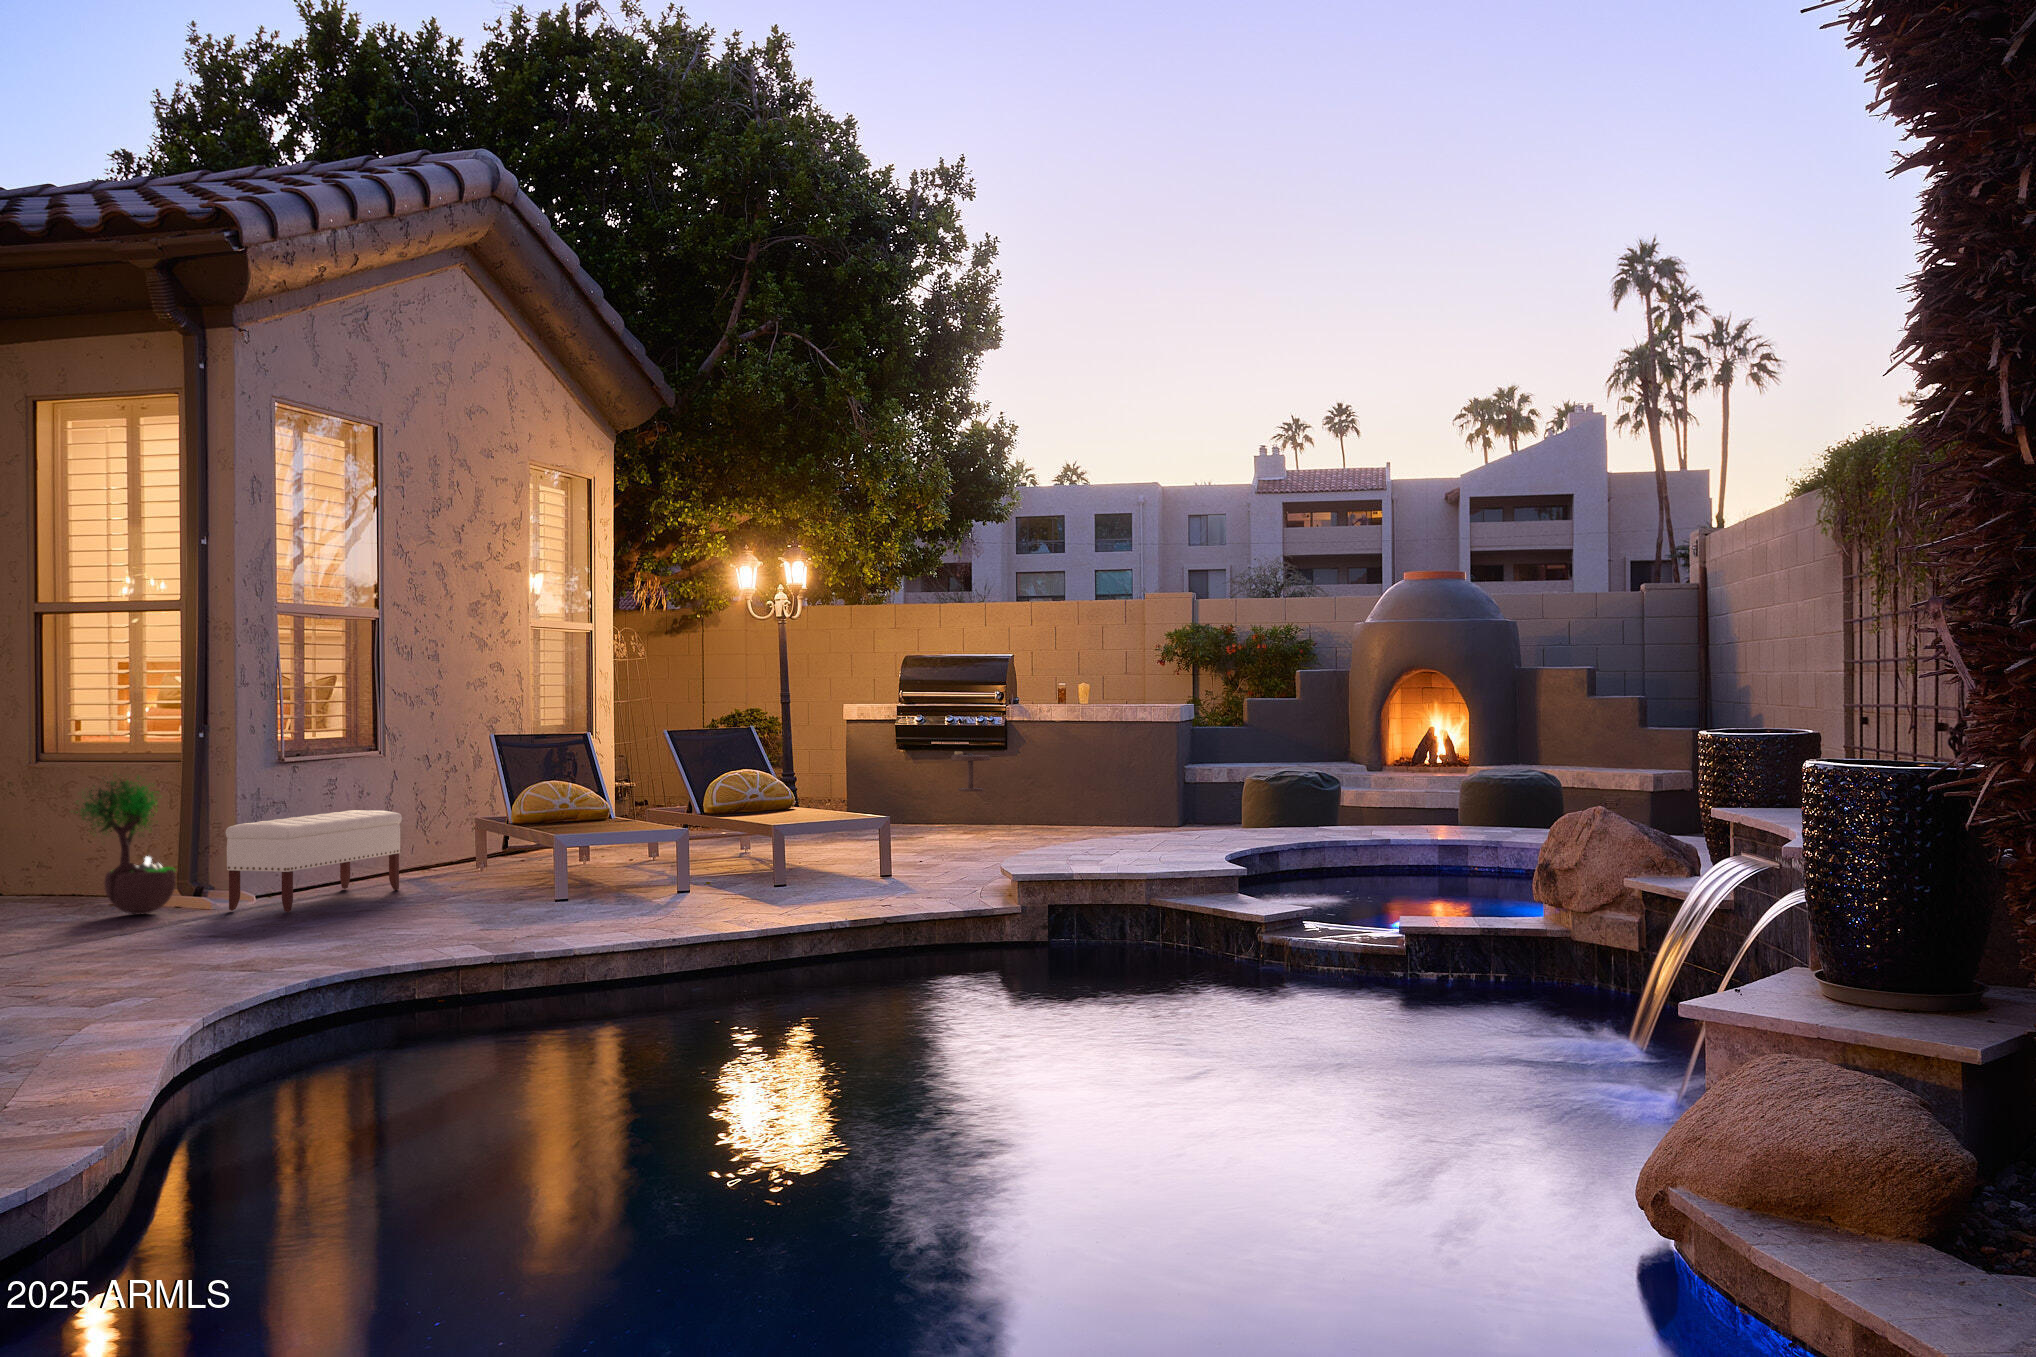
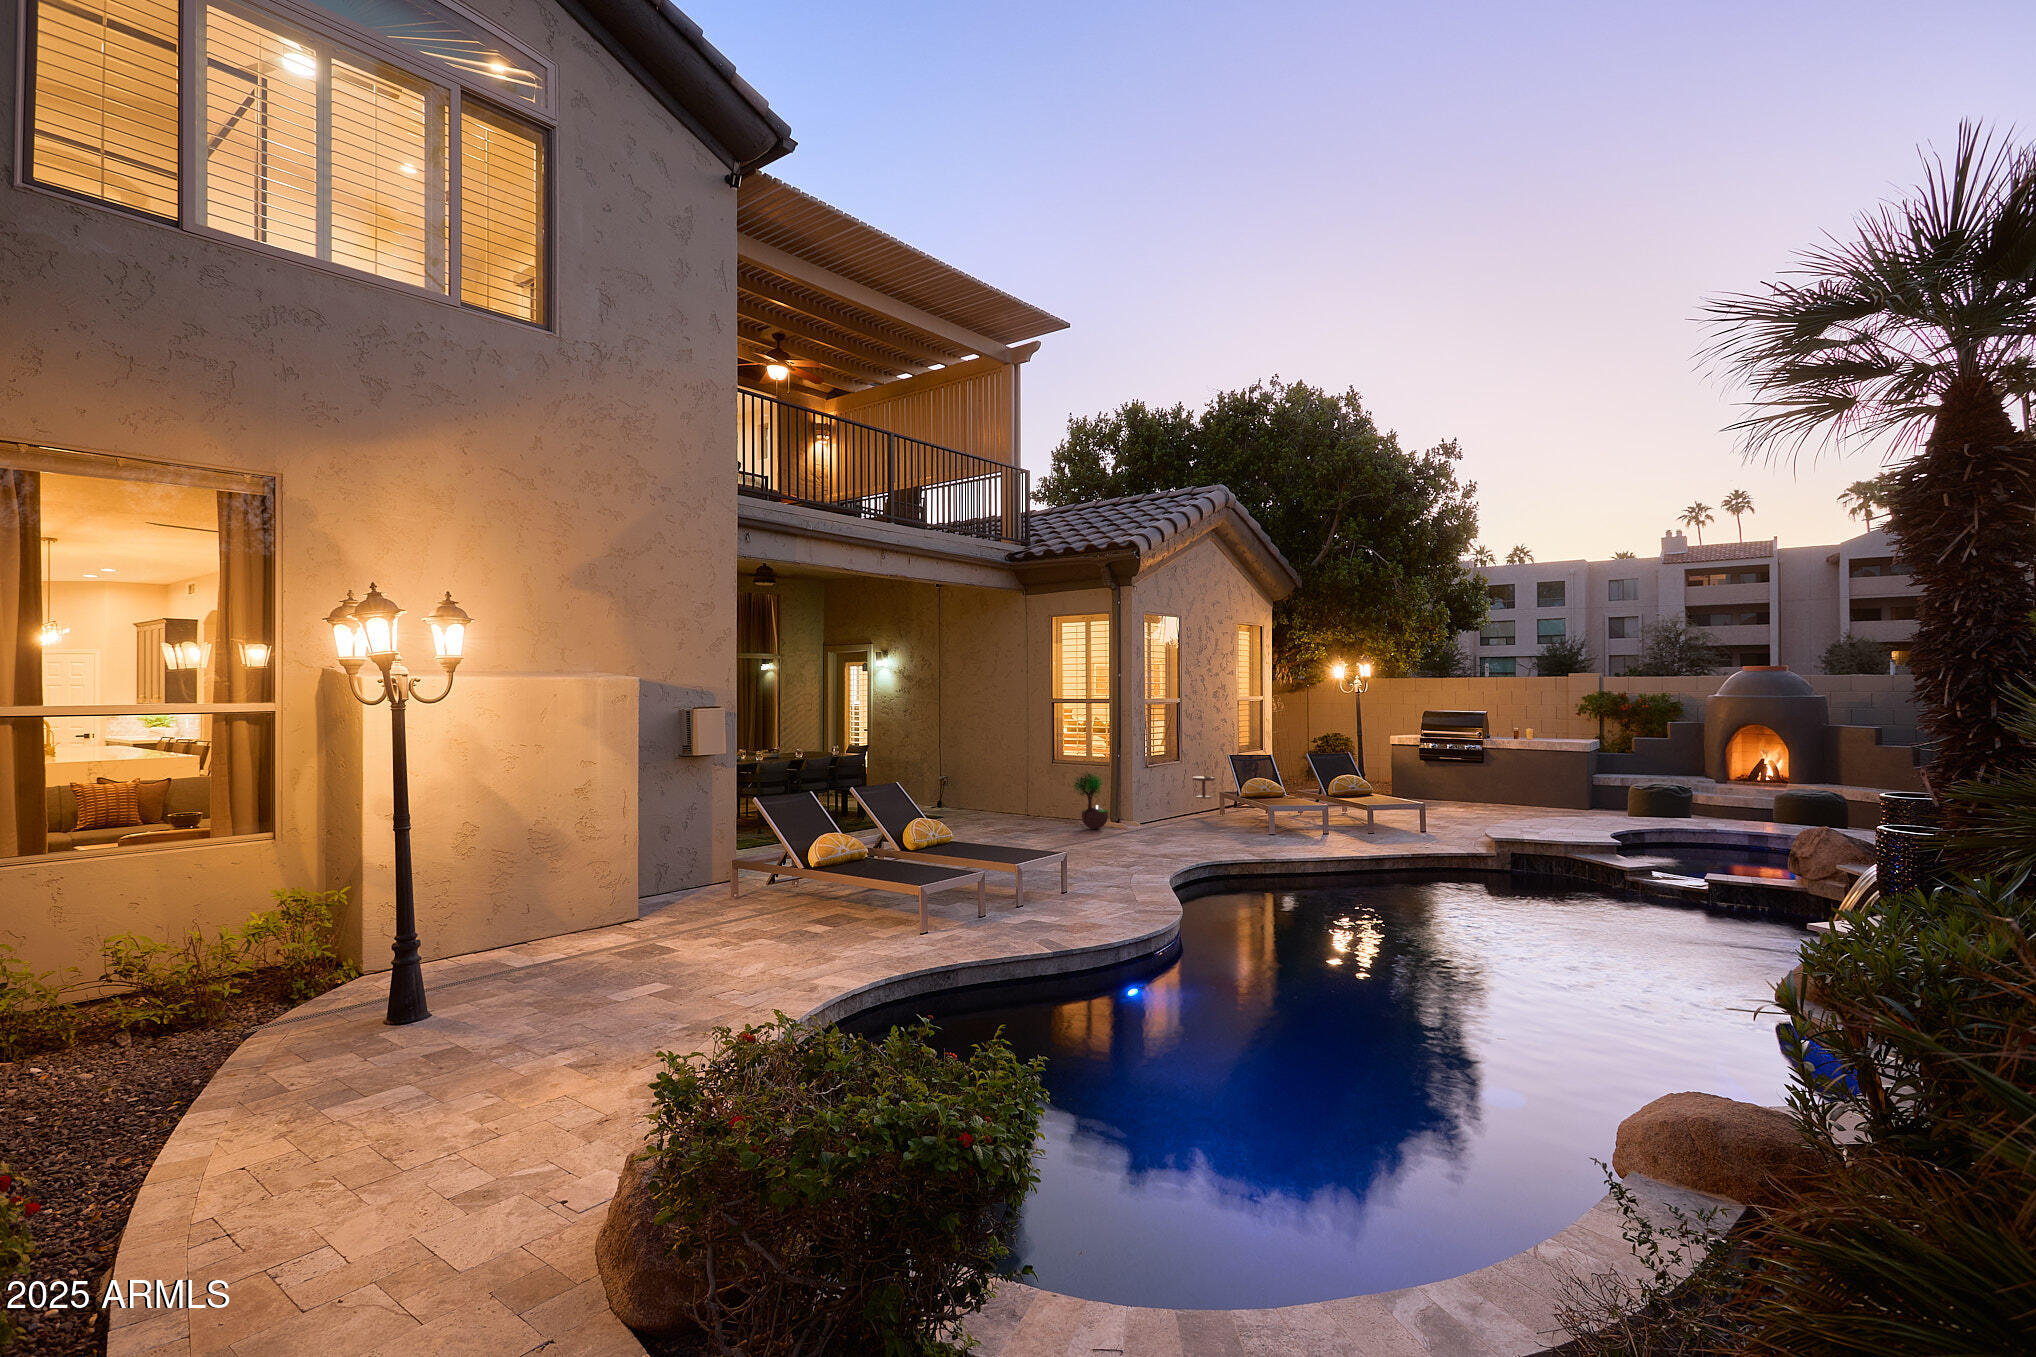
side table: present [951,751,990,792] -> present [1193,775,1215,799]
bench: present [226,810,402,912] -> none [1128,788,1194,833]

